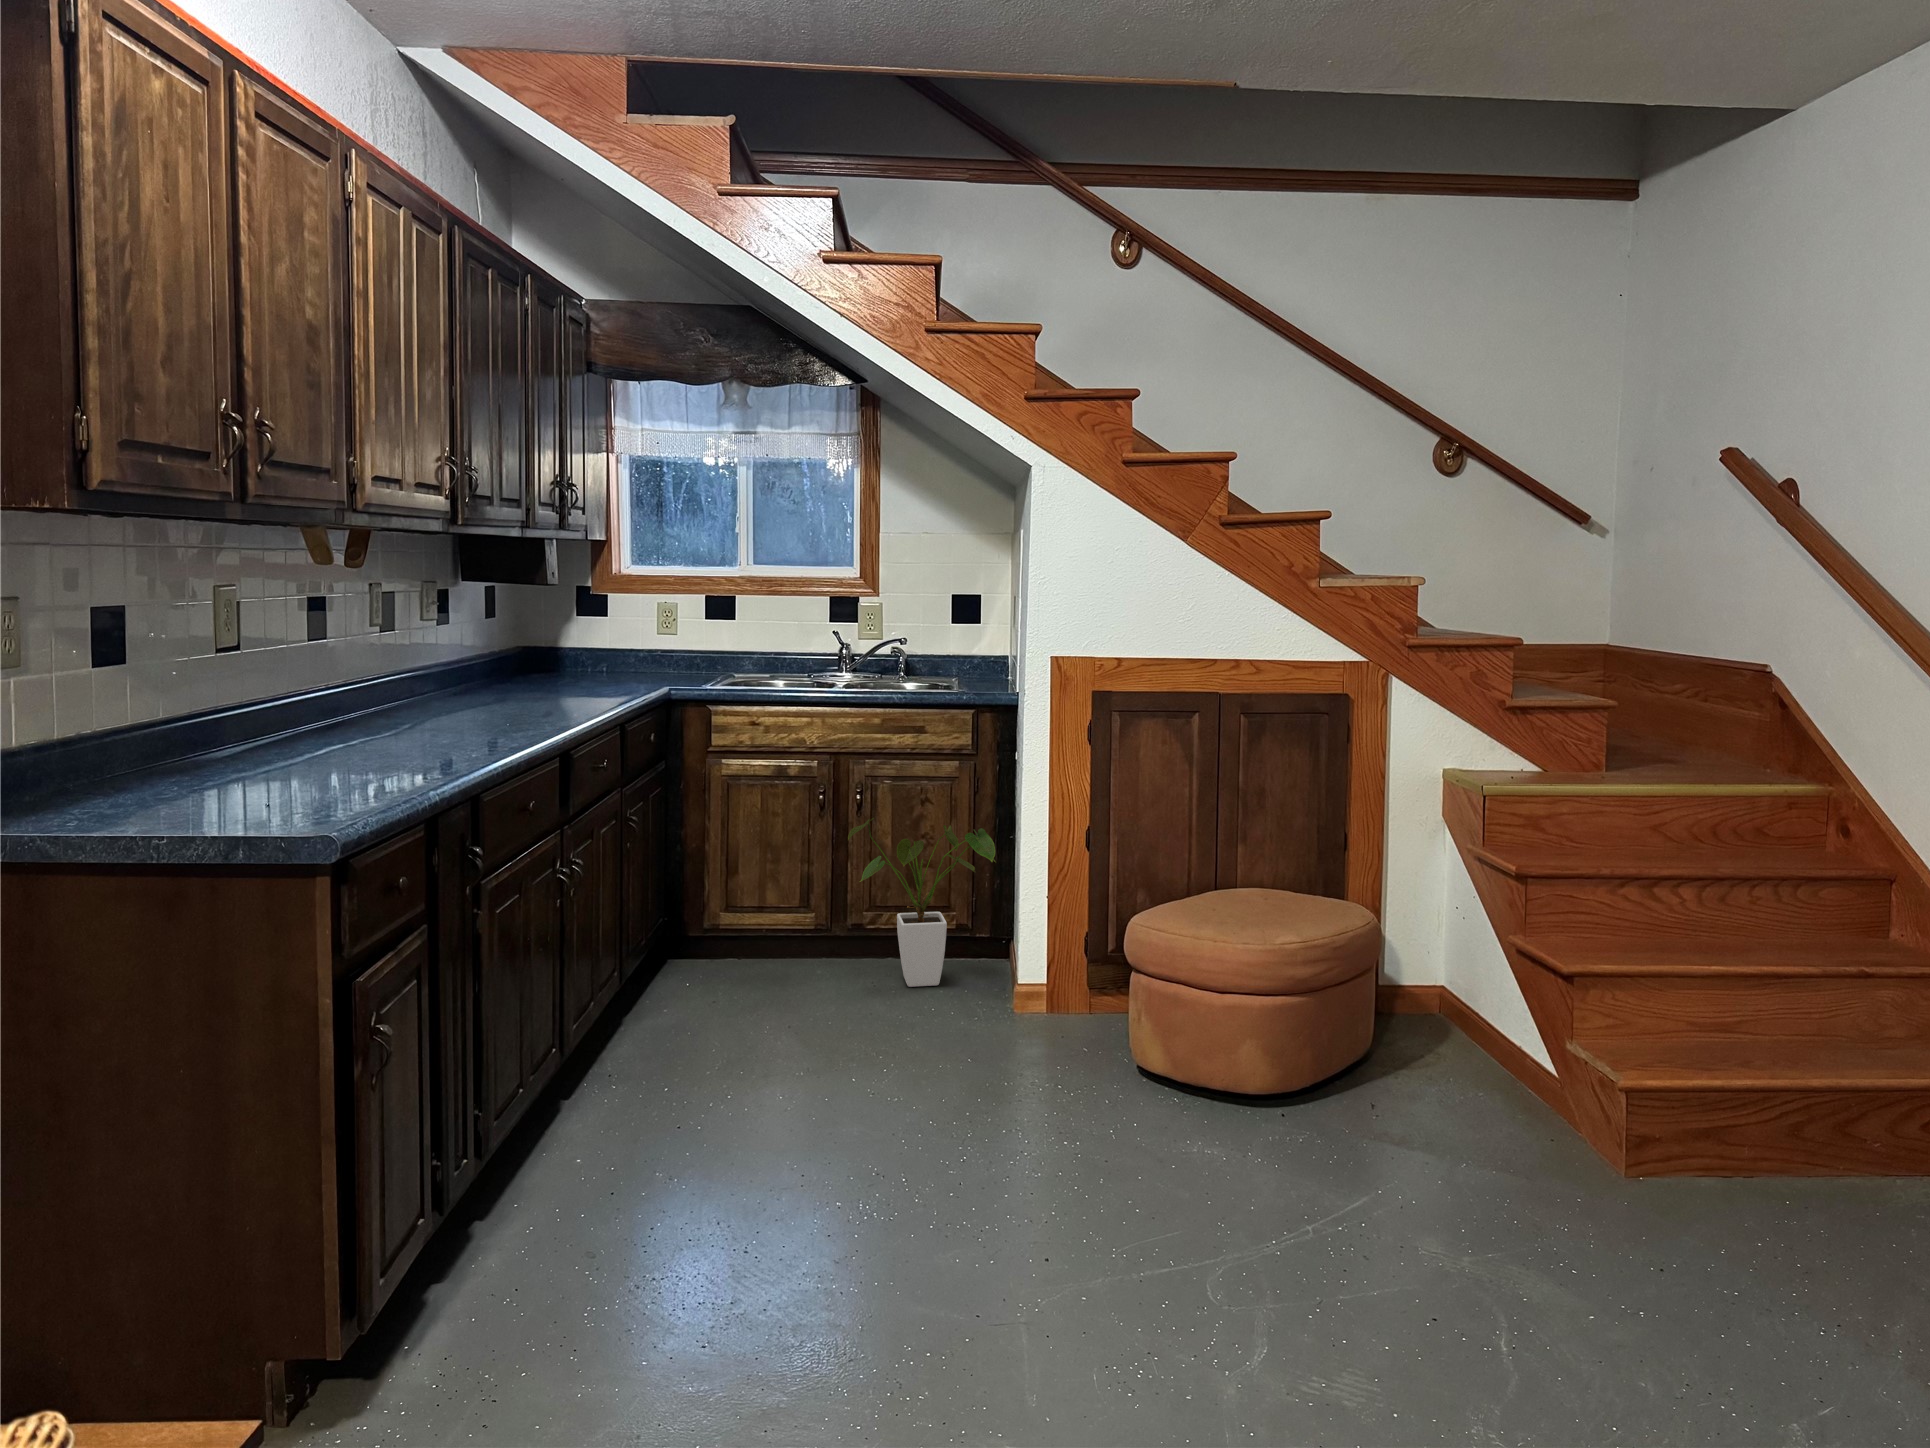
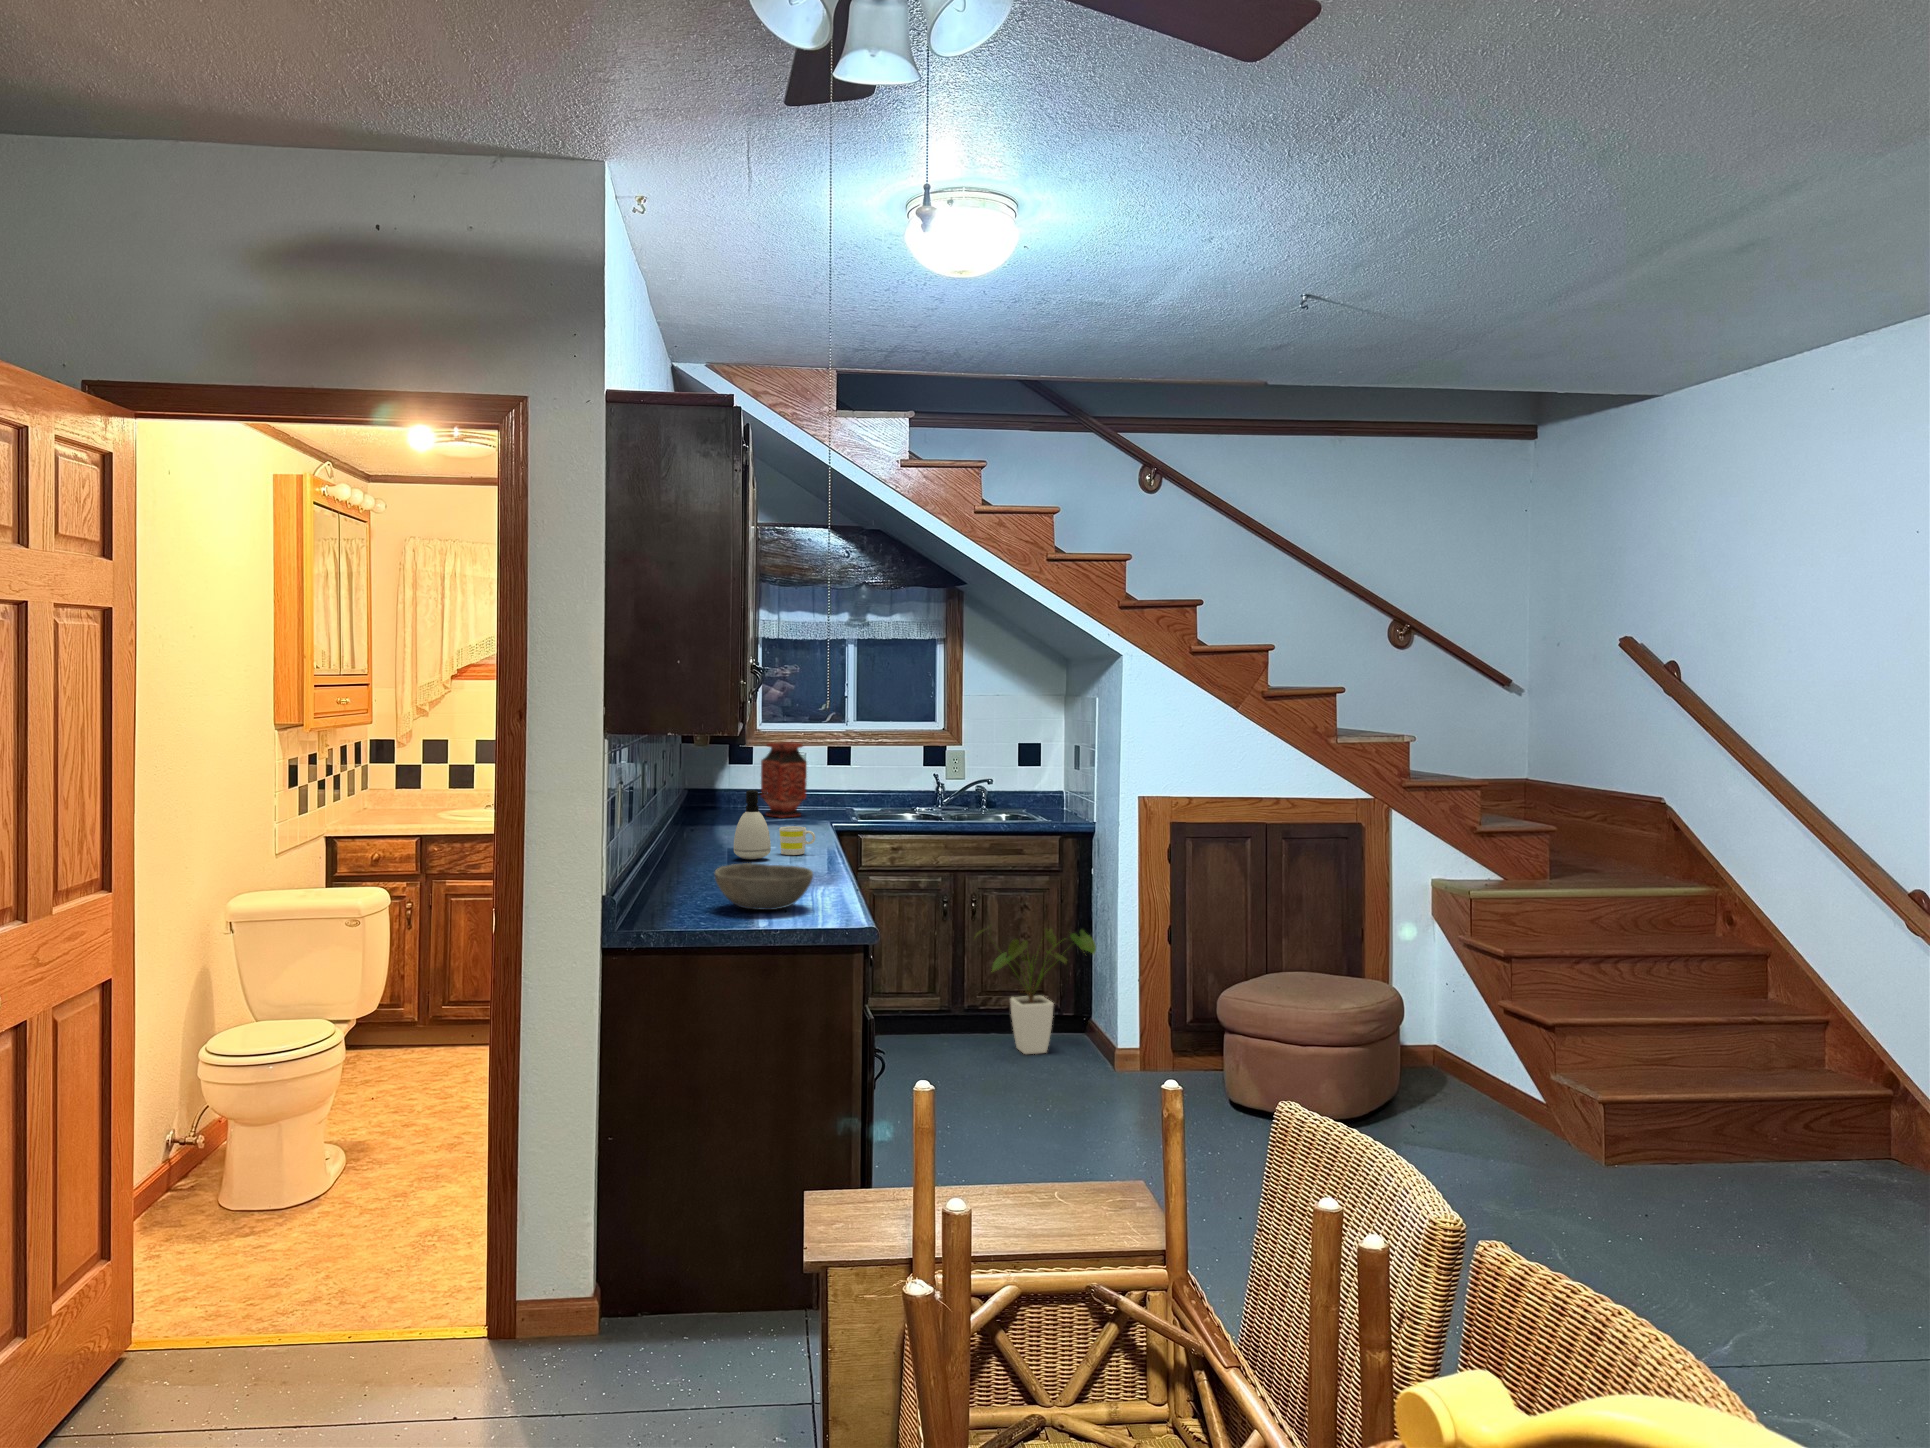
vase: none [608,586,664,681] -> present [761,742,807,818]
soap dispenser: none [428,630,483,725] -> present [734,790,771,859]
mug: none [511,683,559,721] -> present [779,826,815,855]
bowl: none [190,722,363,793] -> present [714,863,813,910]

